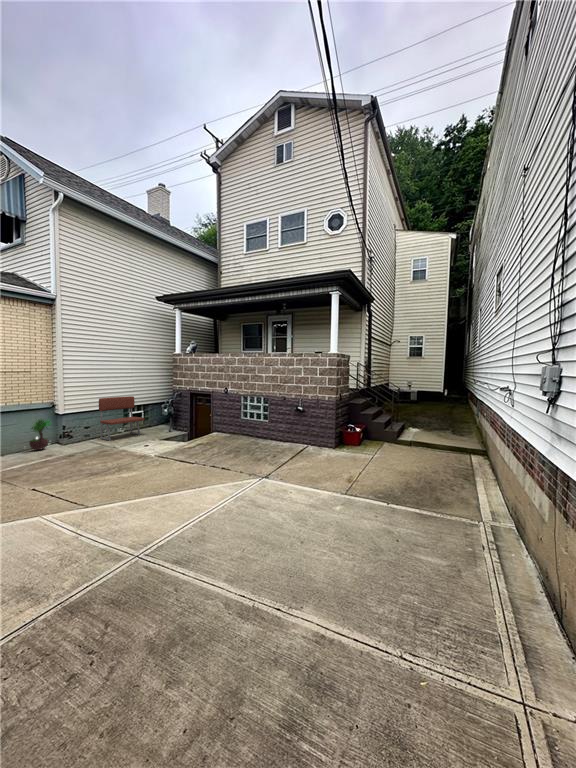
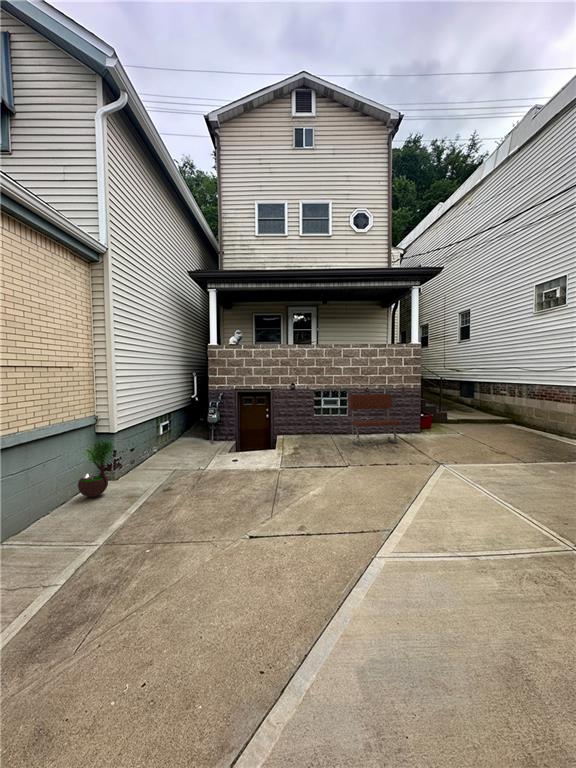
bench: present [99,396,145,440] -> present [350,394,401,445]

